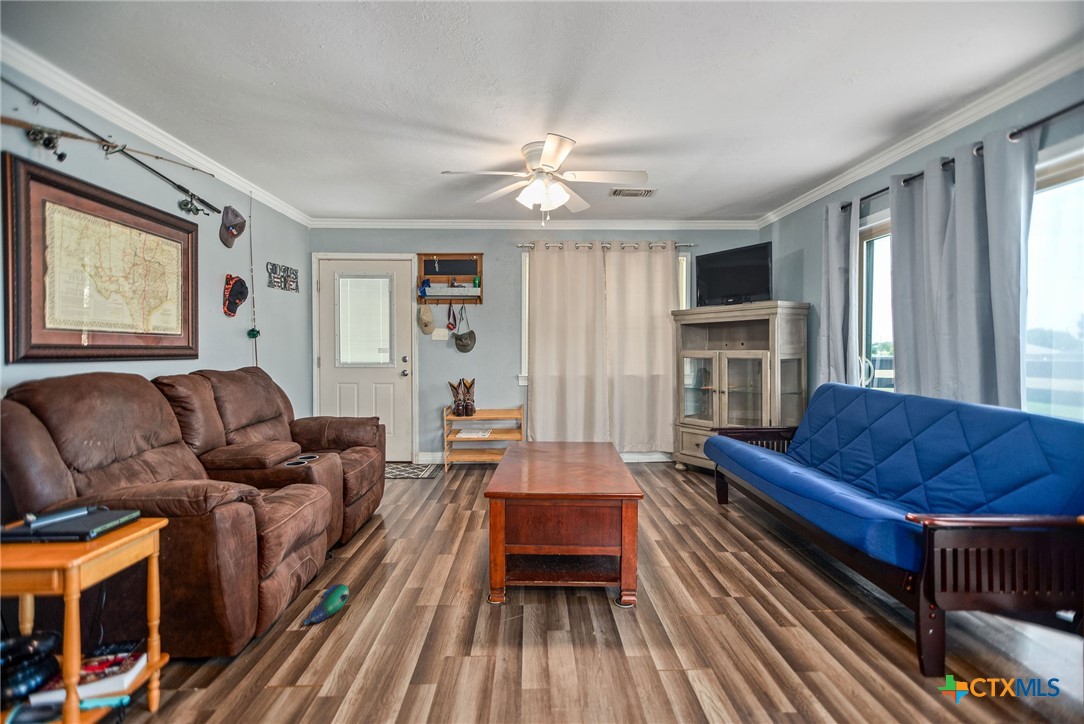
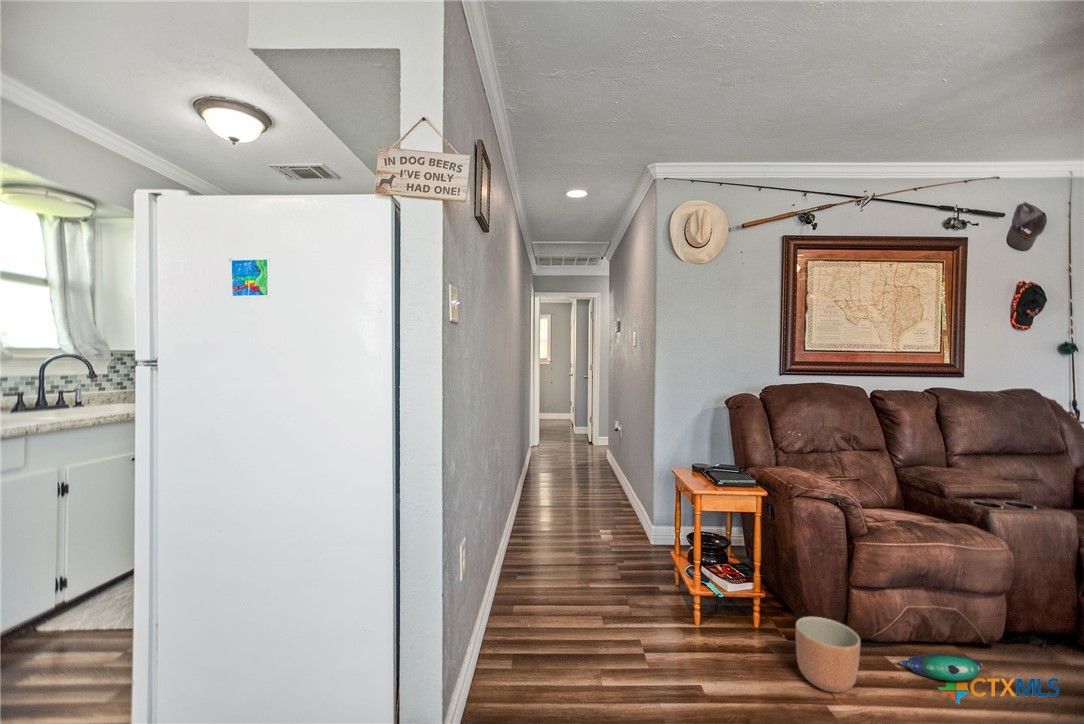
planter: none [254,613,322,694] -> present [796,617,860,693]

